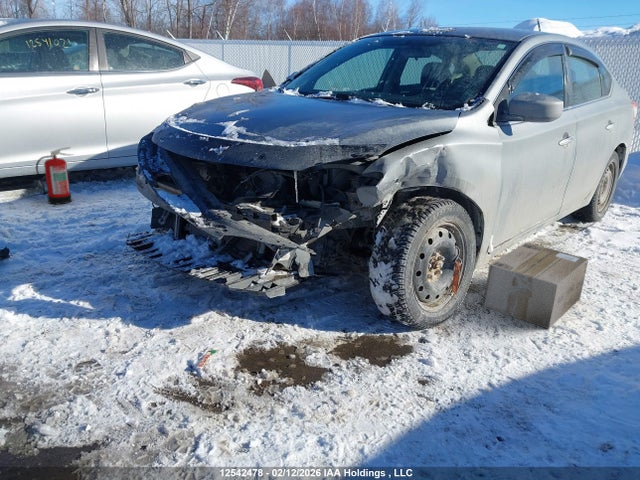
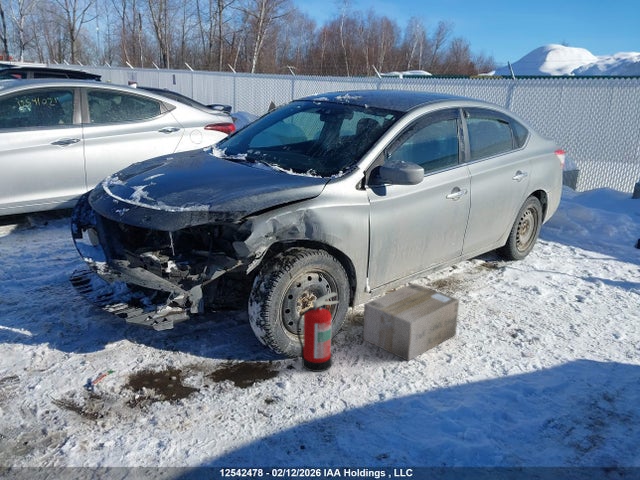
fire extinguisher: present [36,147,71,204] -> present [297,293,338,372]

